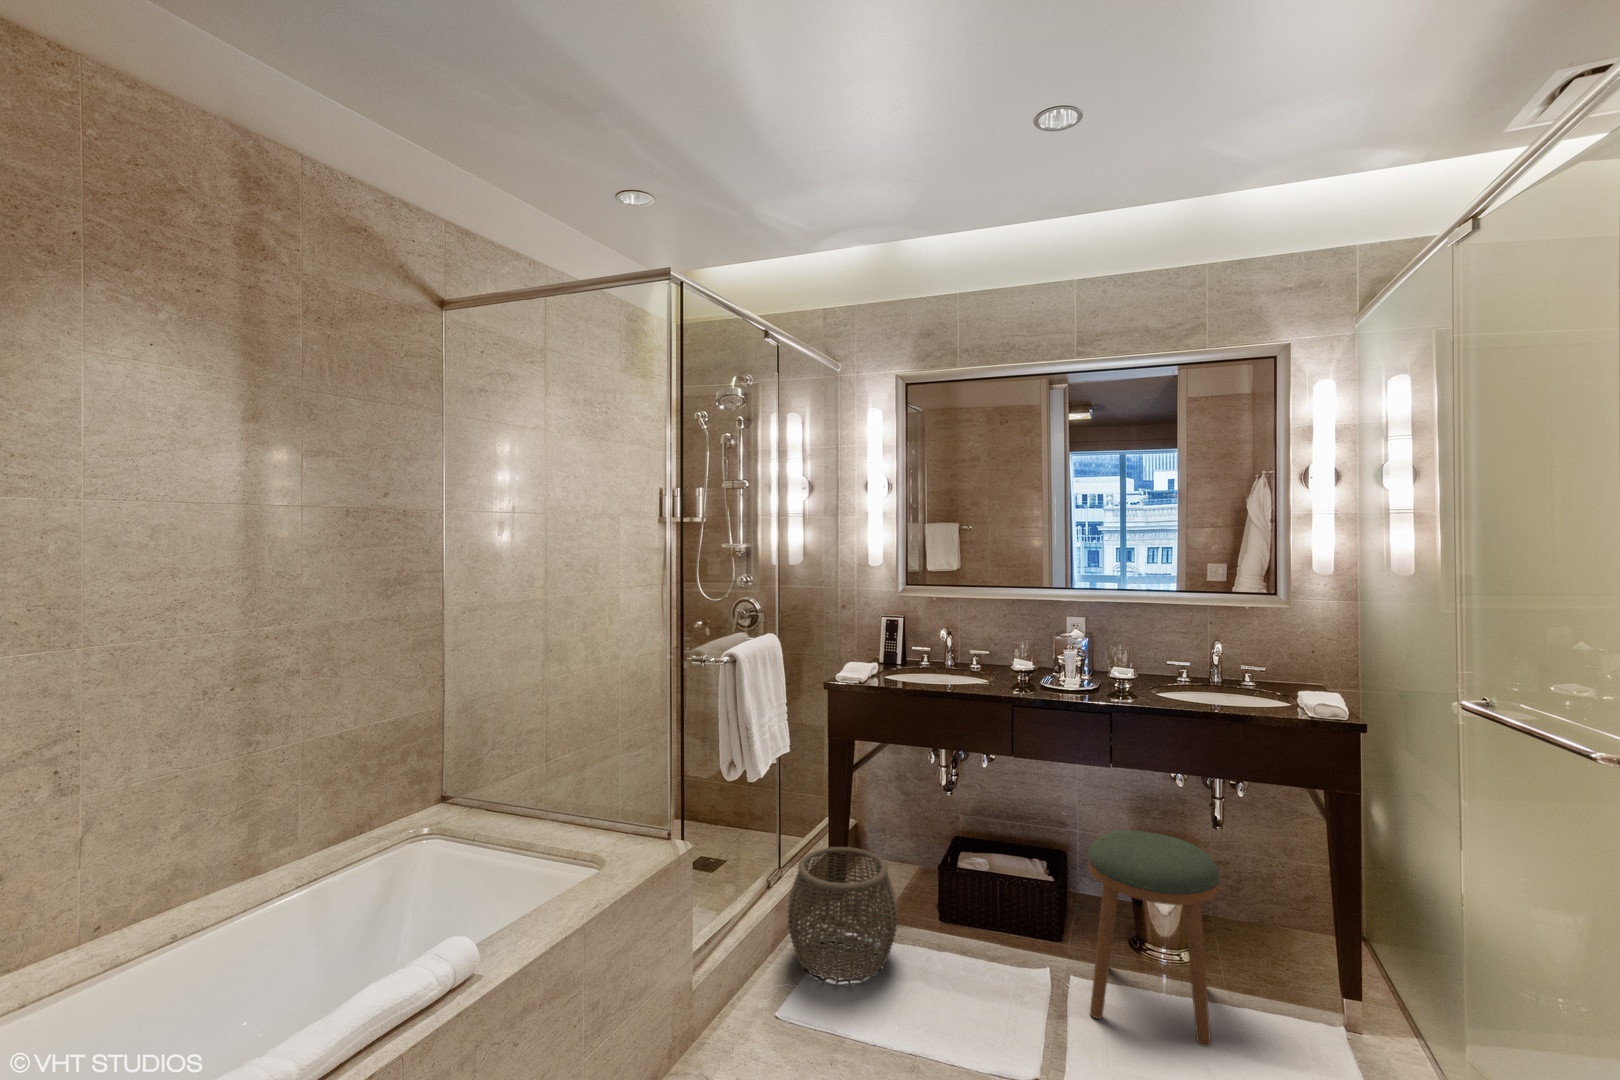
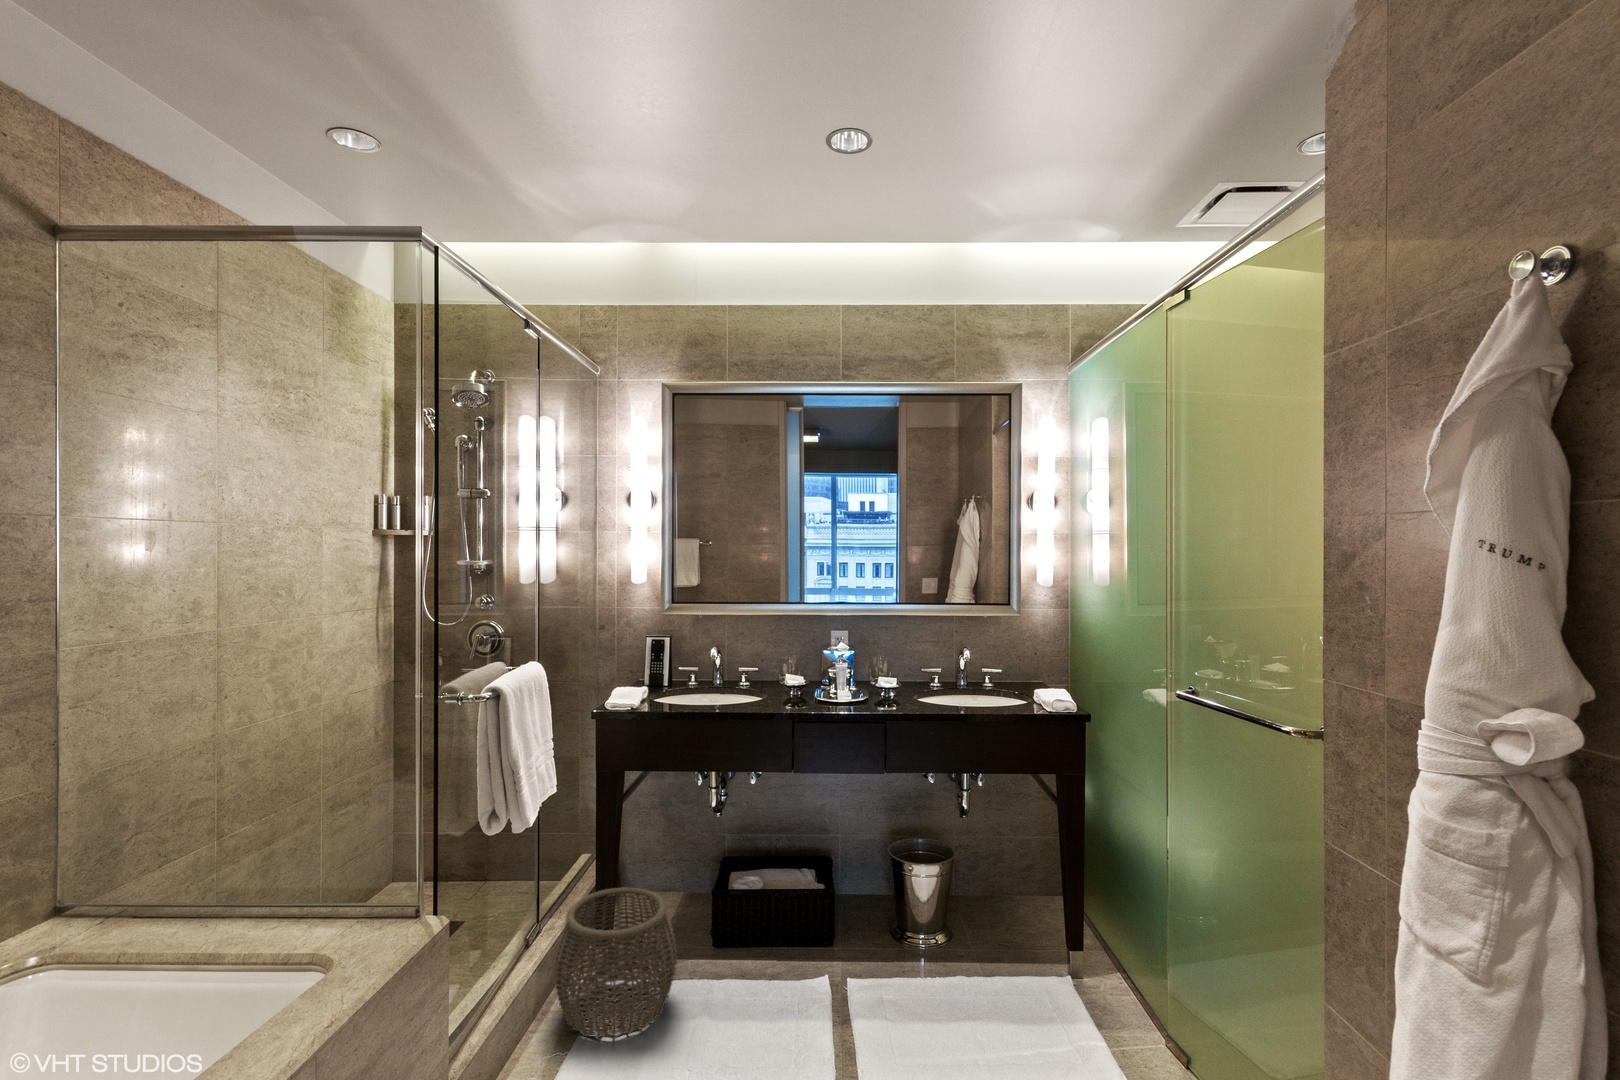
stool: present [1089,830,1219,1046] -> none [865,831,978,1024]

